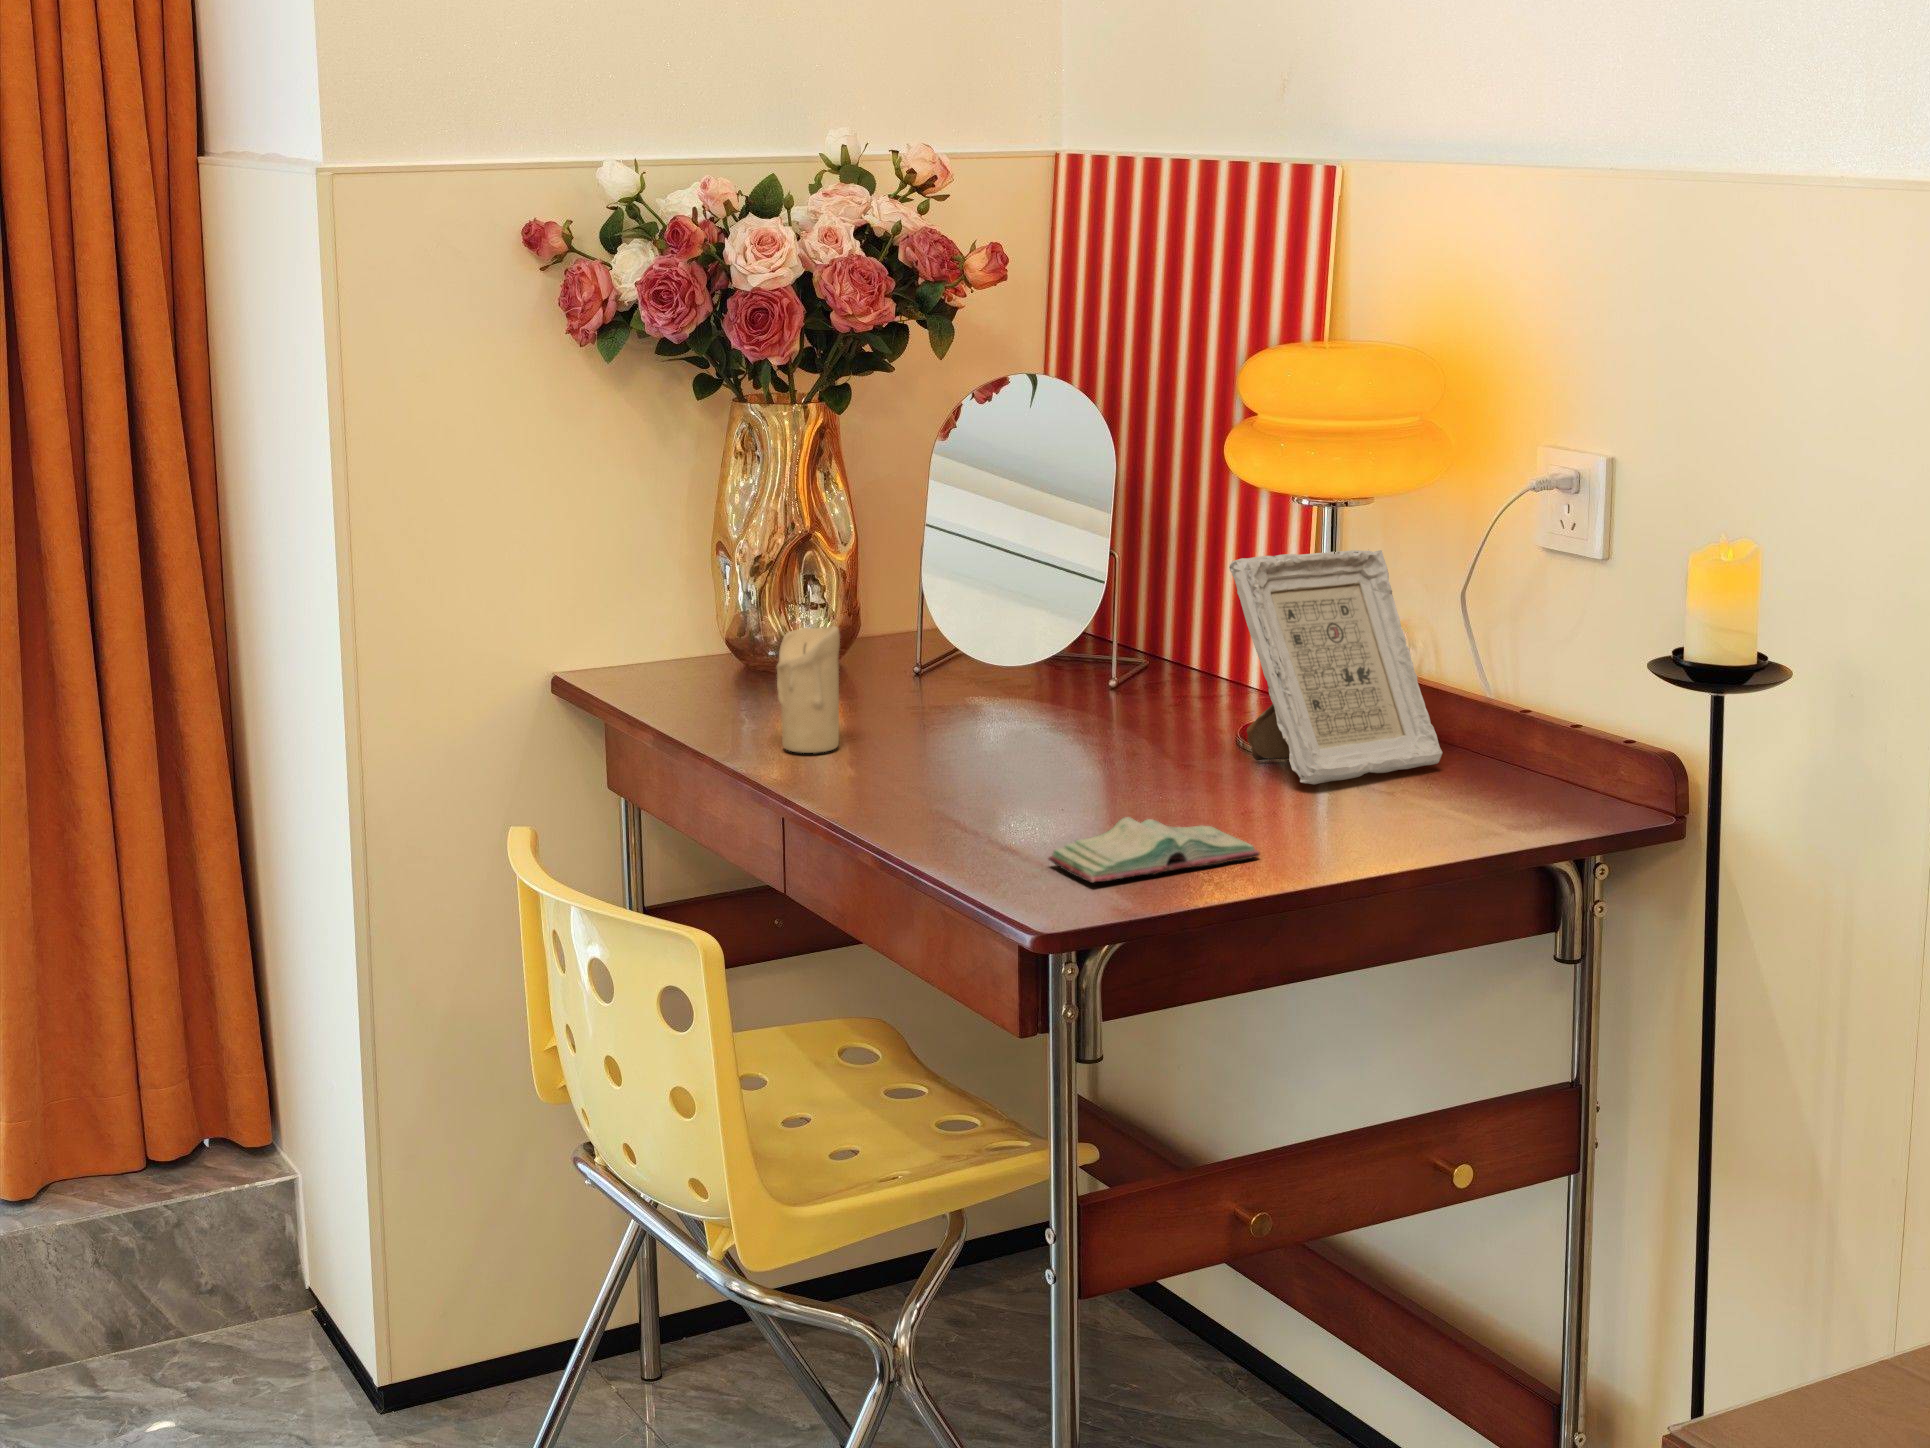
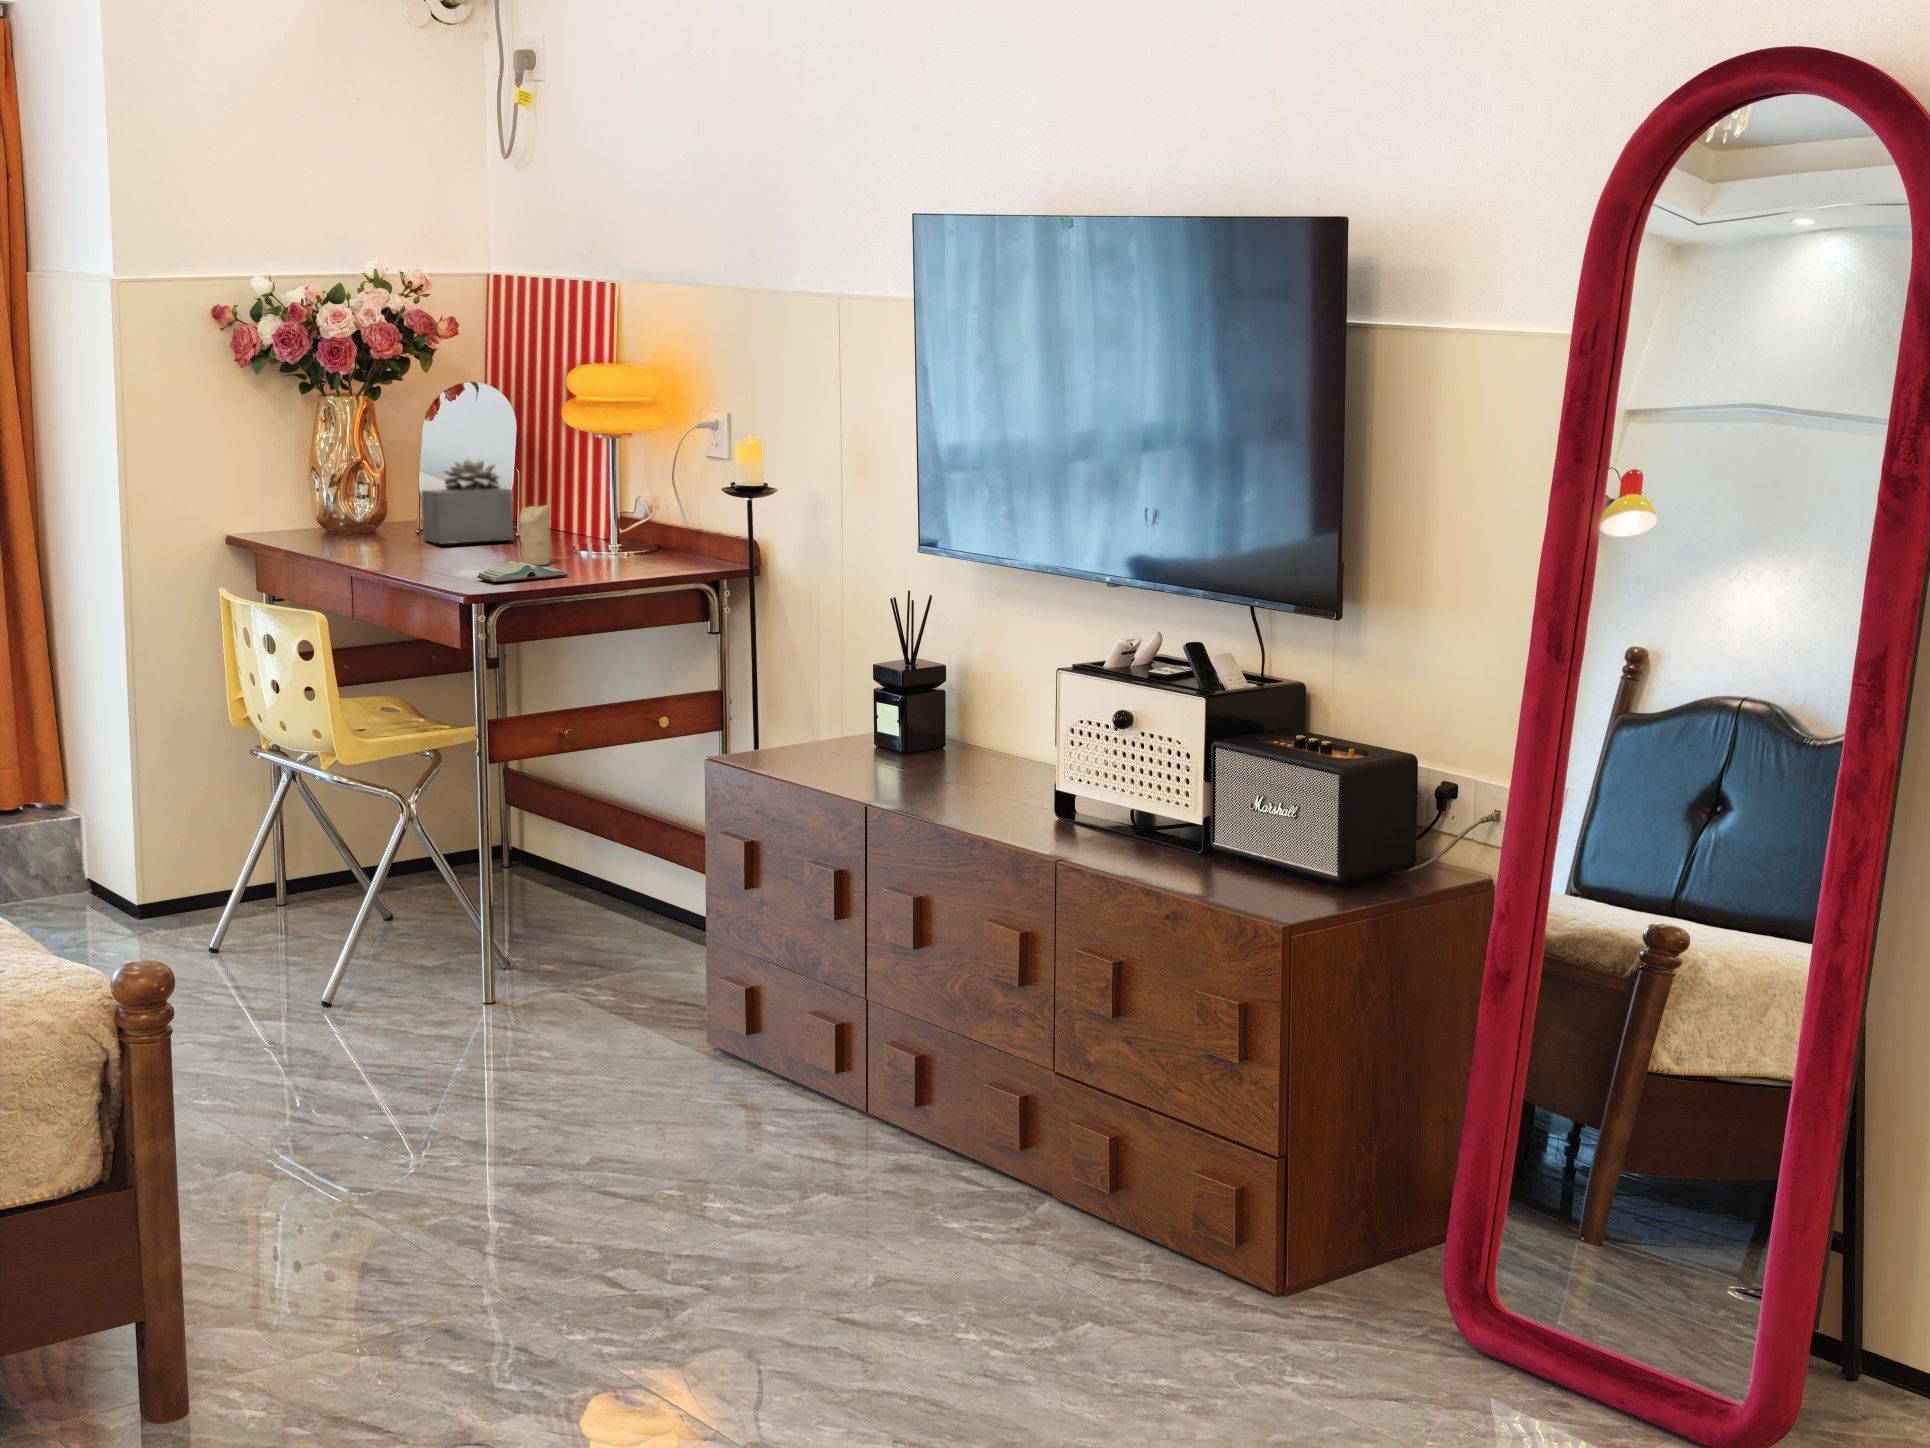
succulent plant: none [923,534,1112,721] -> present [421,459,514,543]
picture frame: present [1229,550,1443,784] -> none [562,458,662,558]
candle: present [777,626,840,753] -> present [519,505,550,565]

